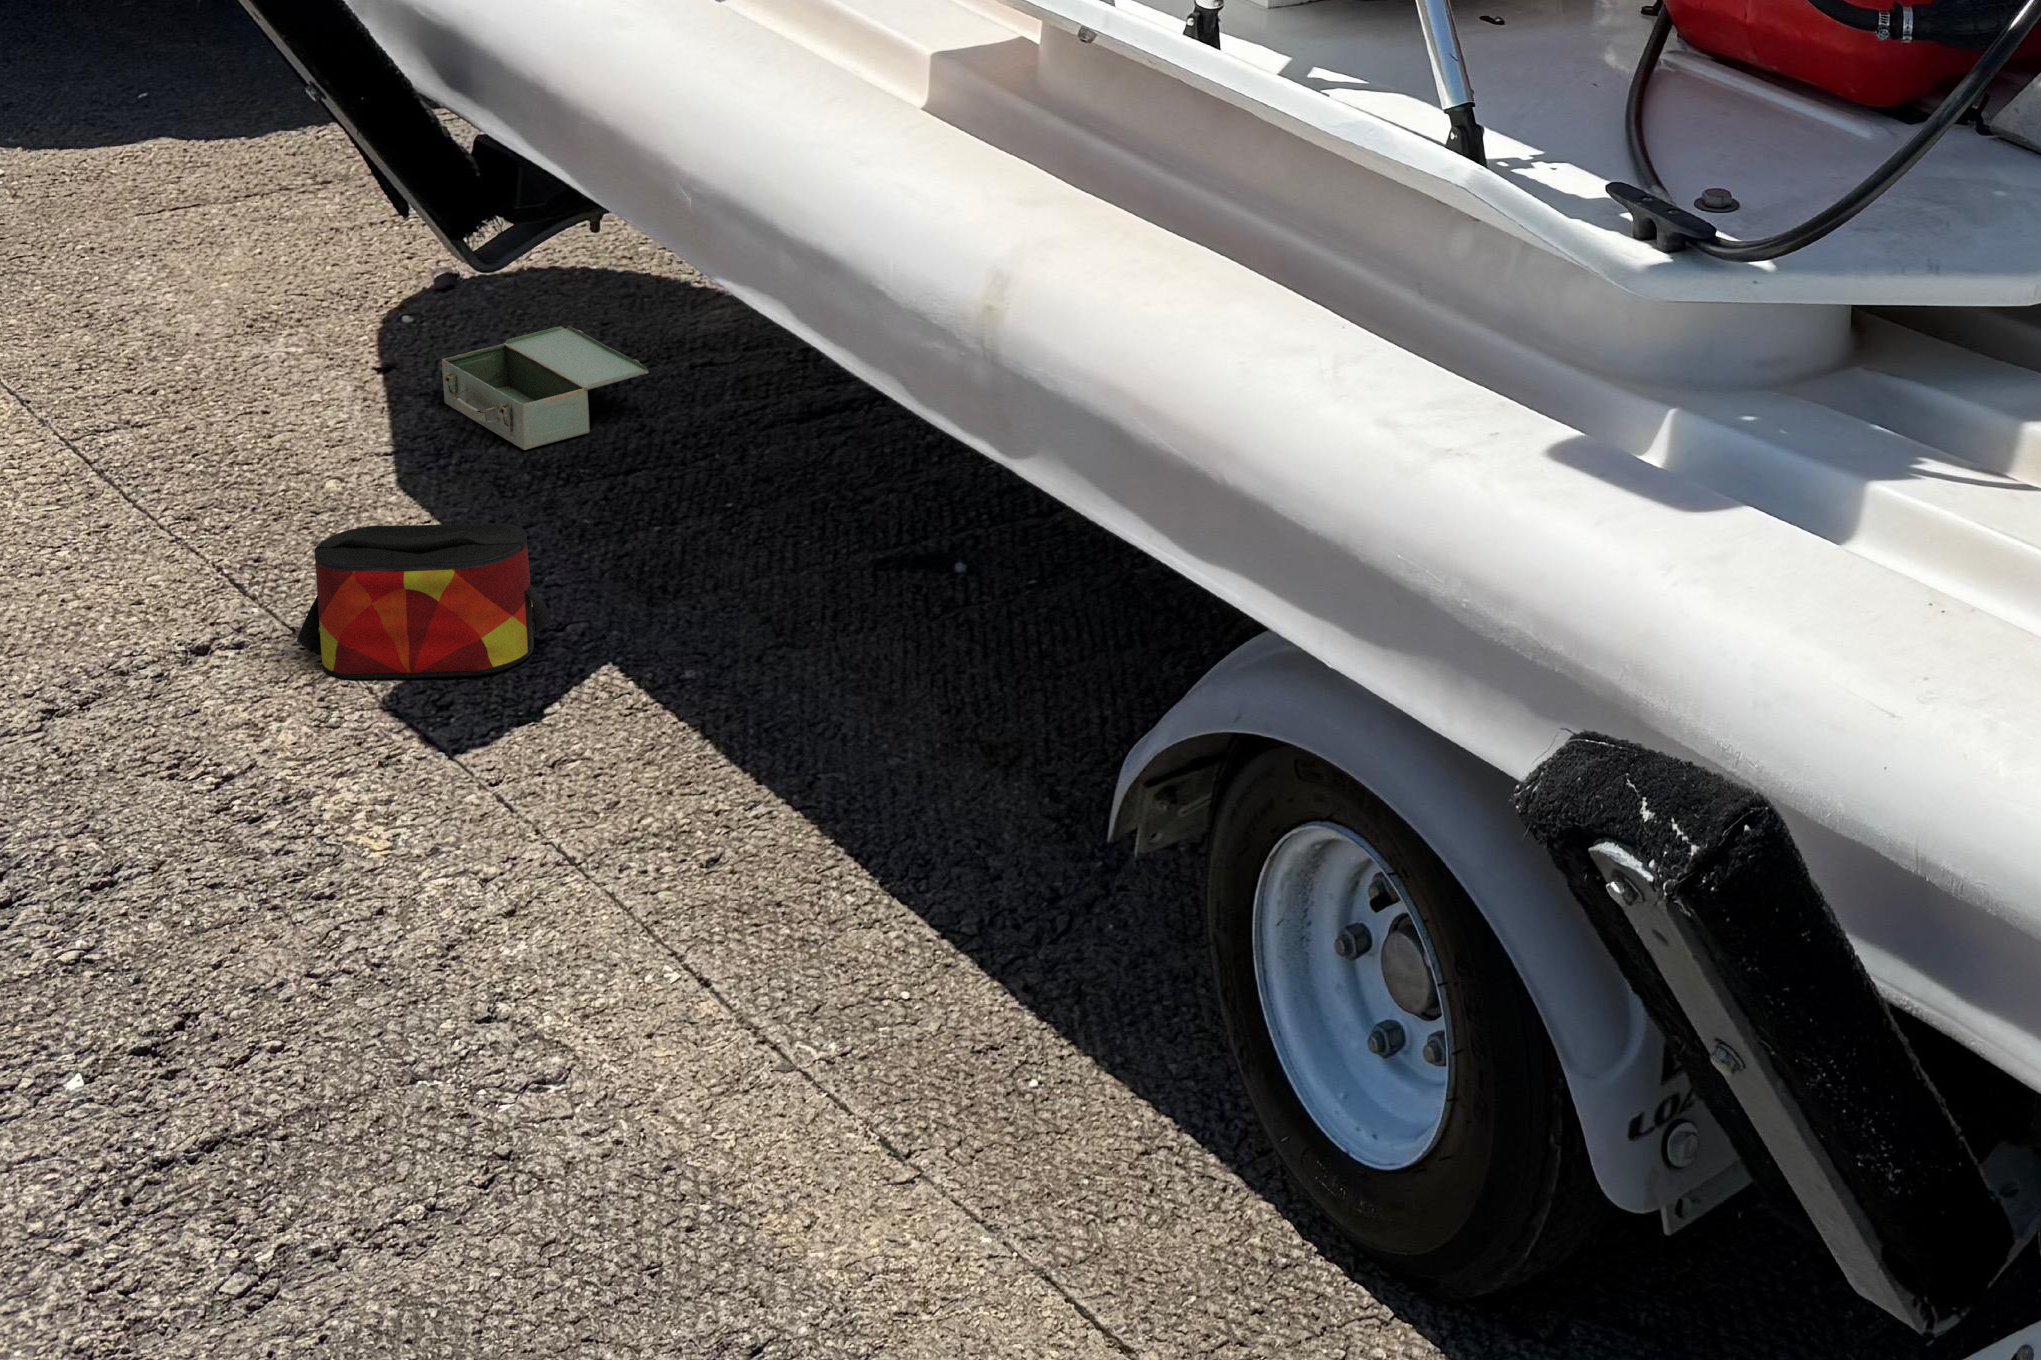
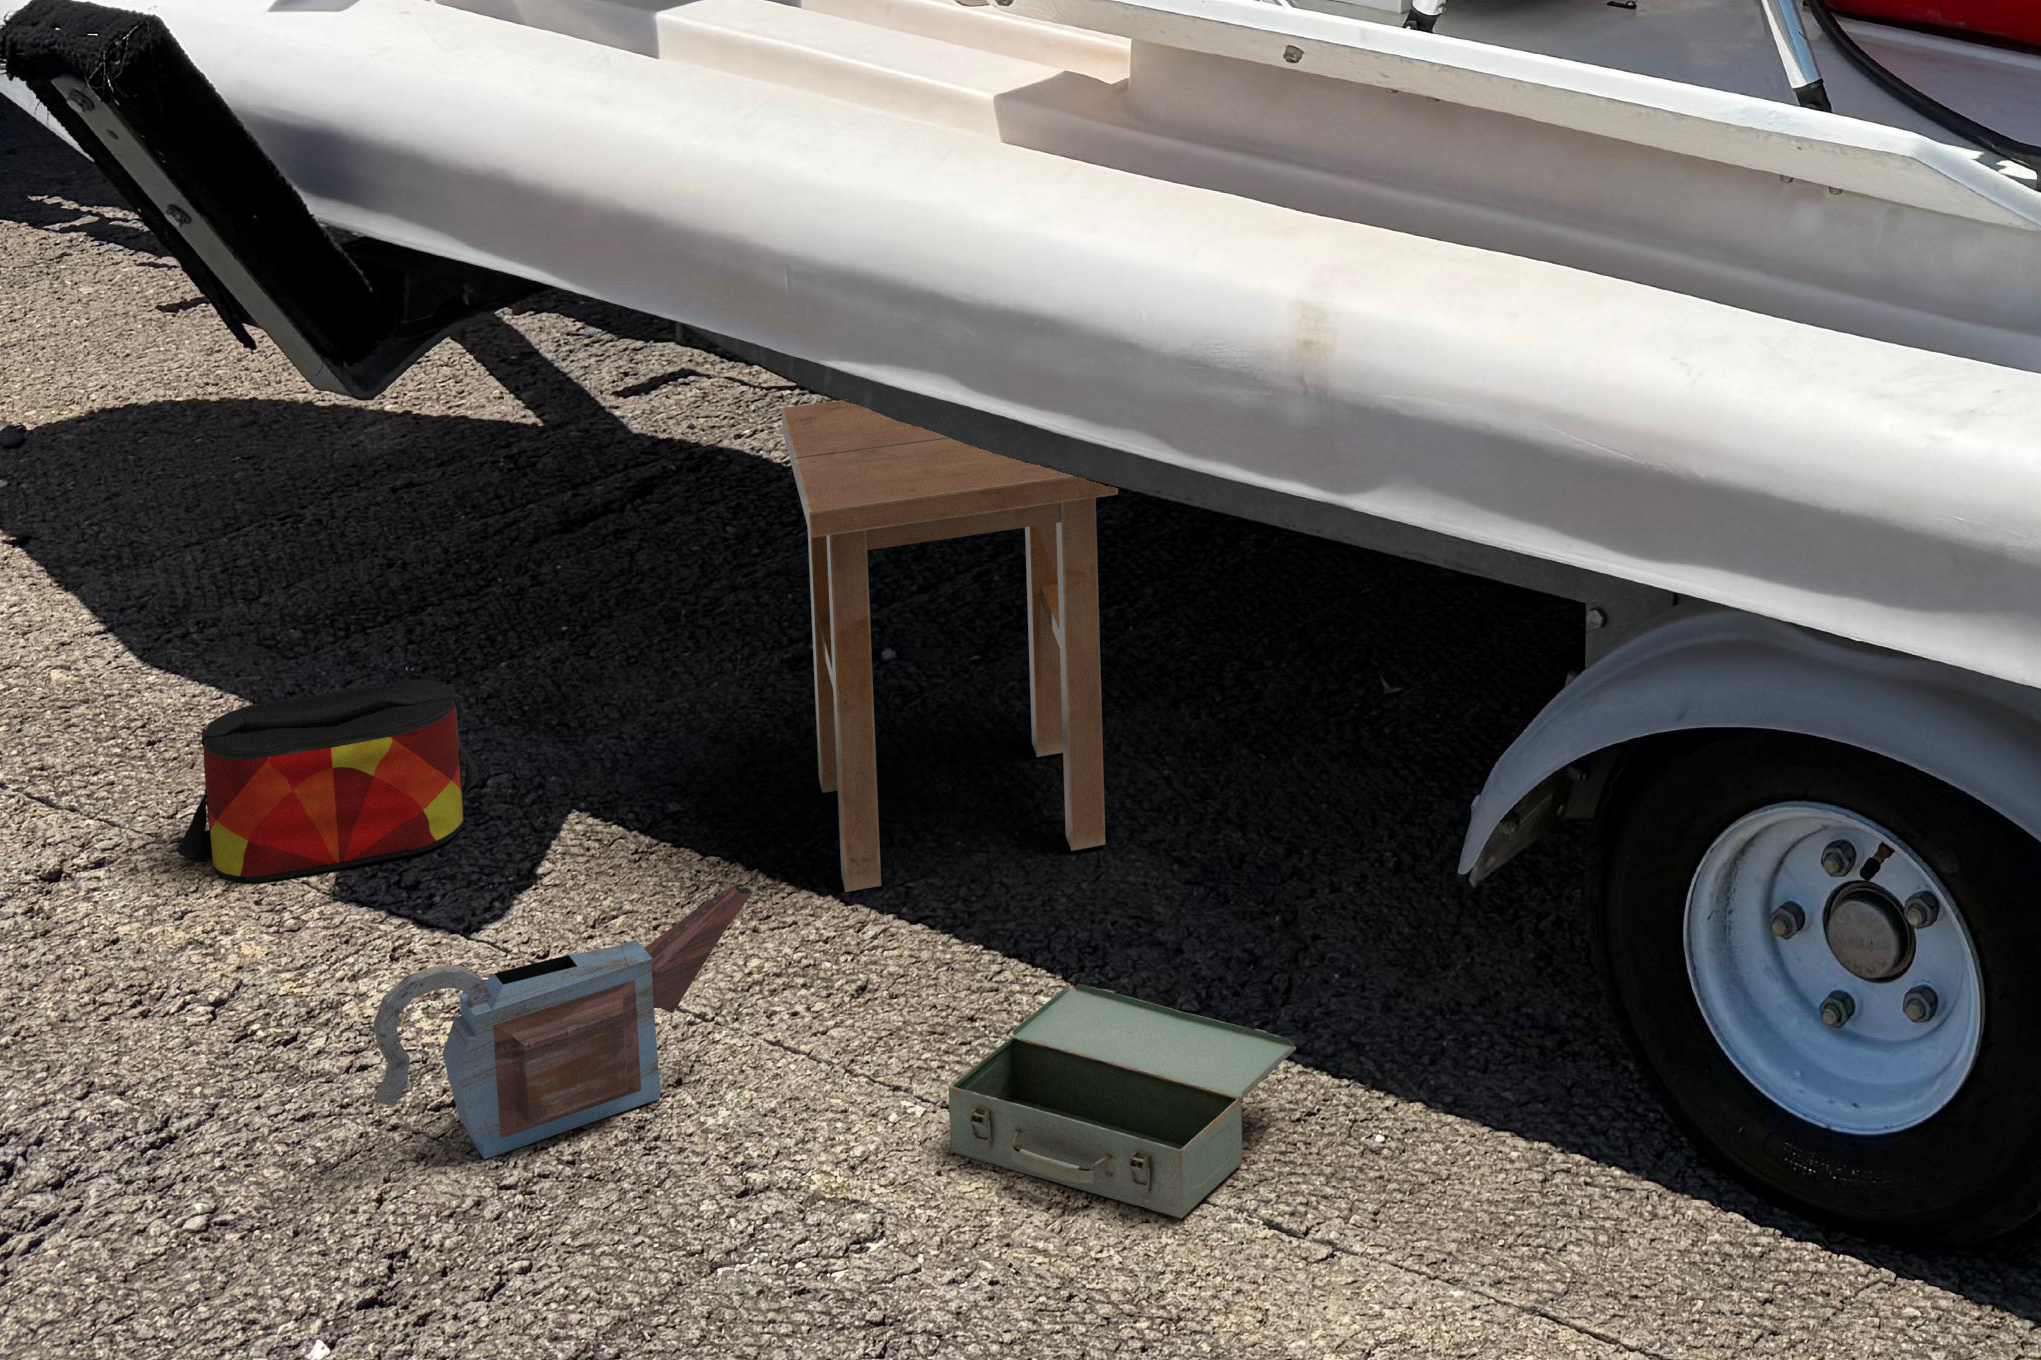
stool: none [729,322,1064,769] -> present [782,400,1118,892]
toolbox: present [442,326,648,450] -> present [949,984,1296,1218]
watering can: none [221,740,578,946] -> present [374,884,752,1159]

